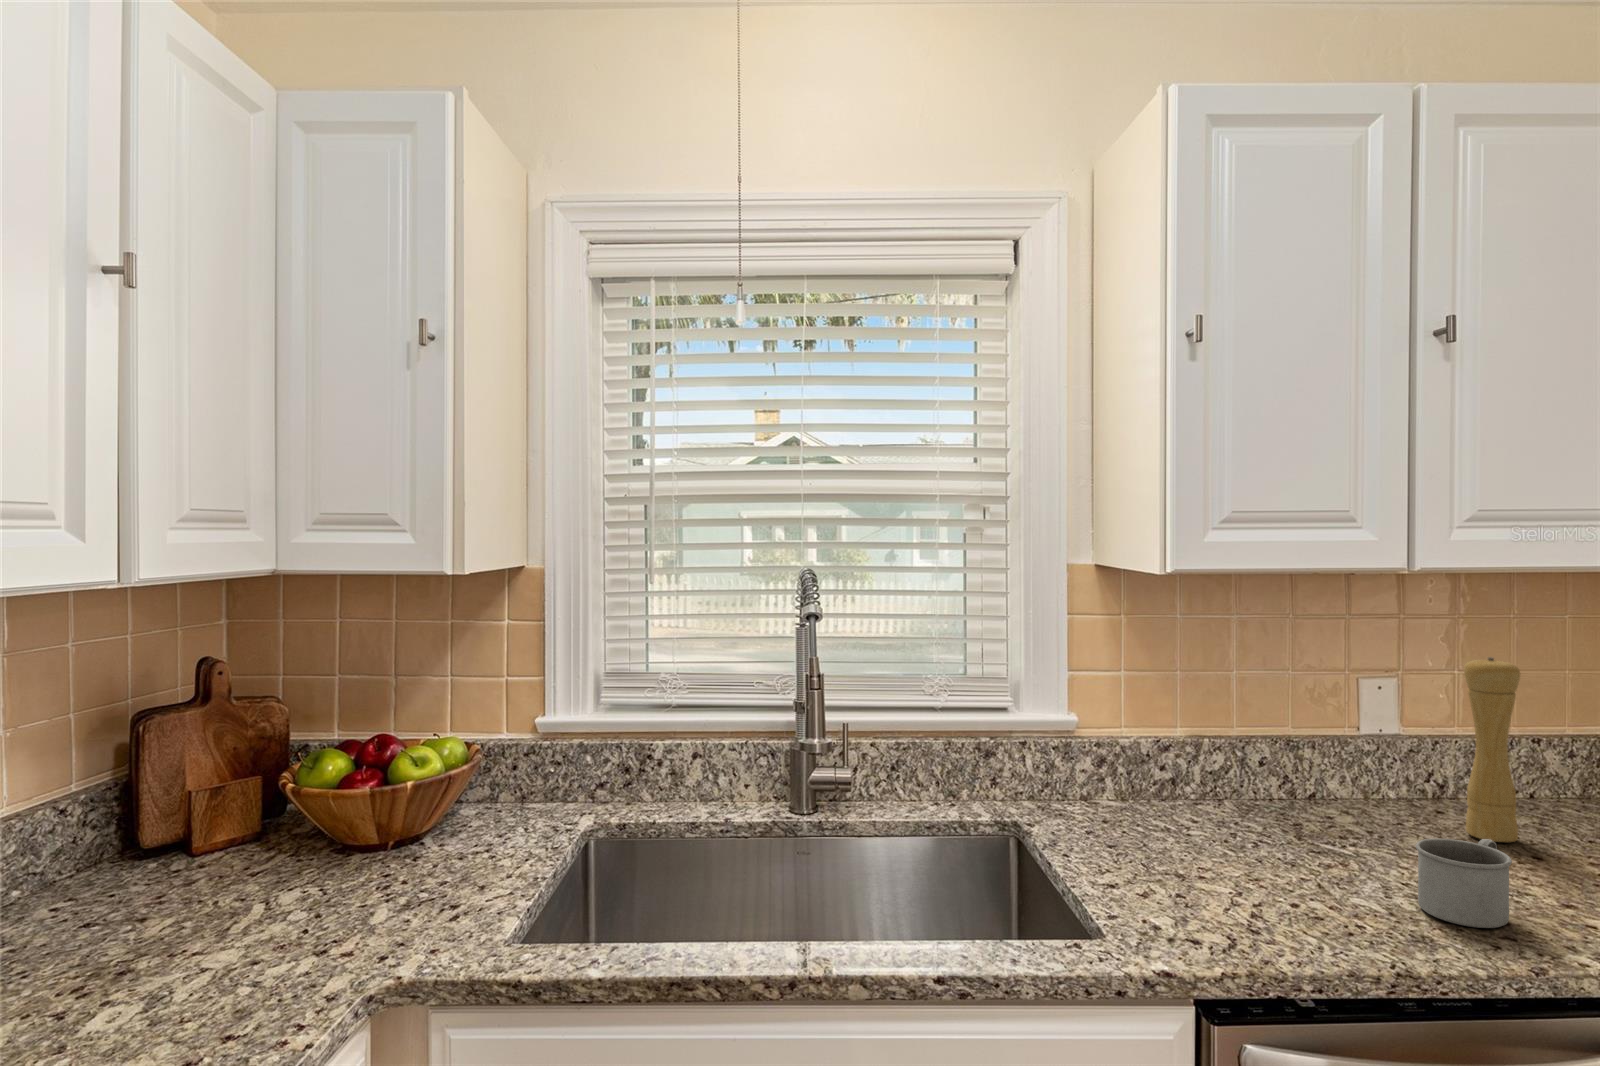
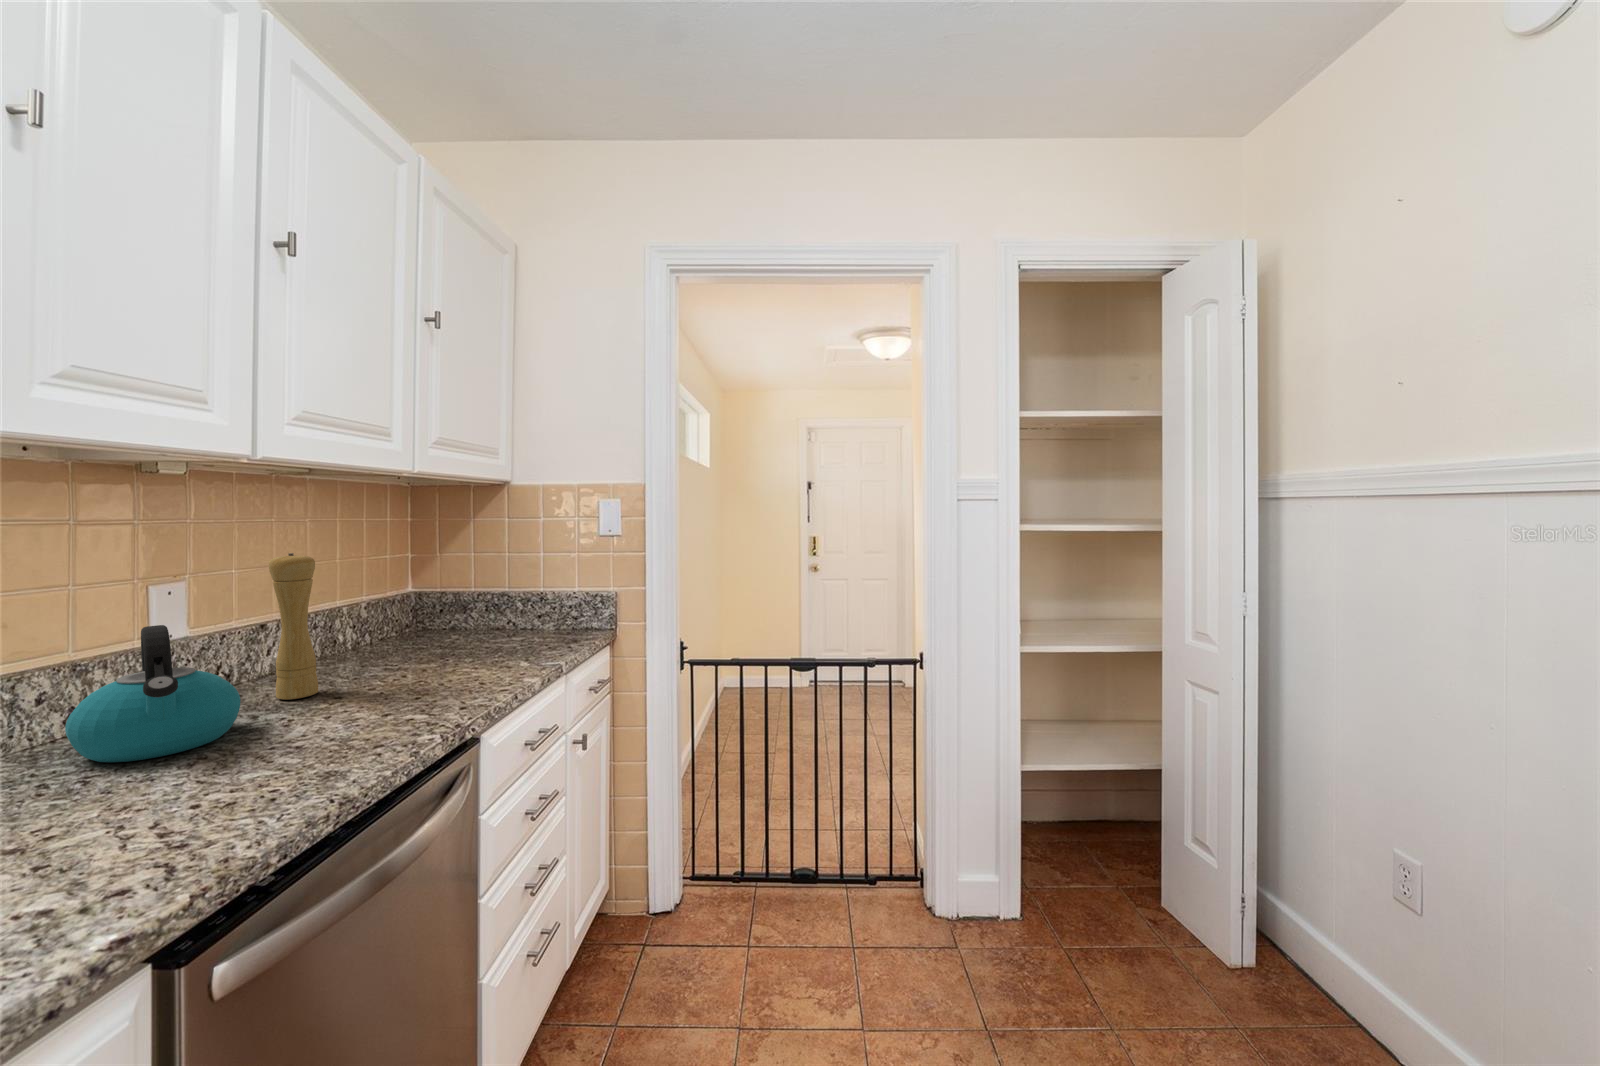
kettle: none [1258,716,1402,852] -> present [65,625,241,762]
mug: present [1416,839,1512,928] -> none [296,684,374,758]

